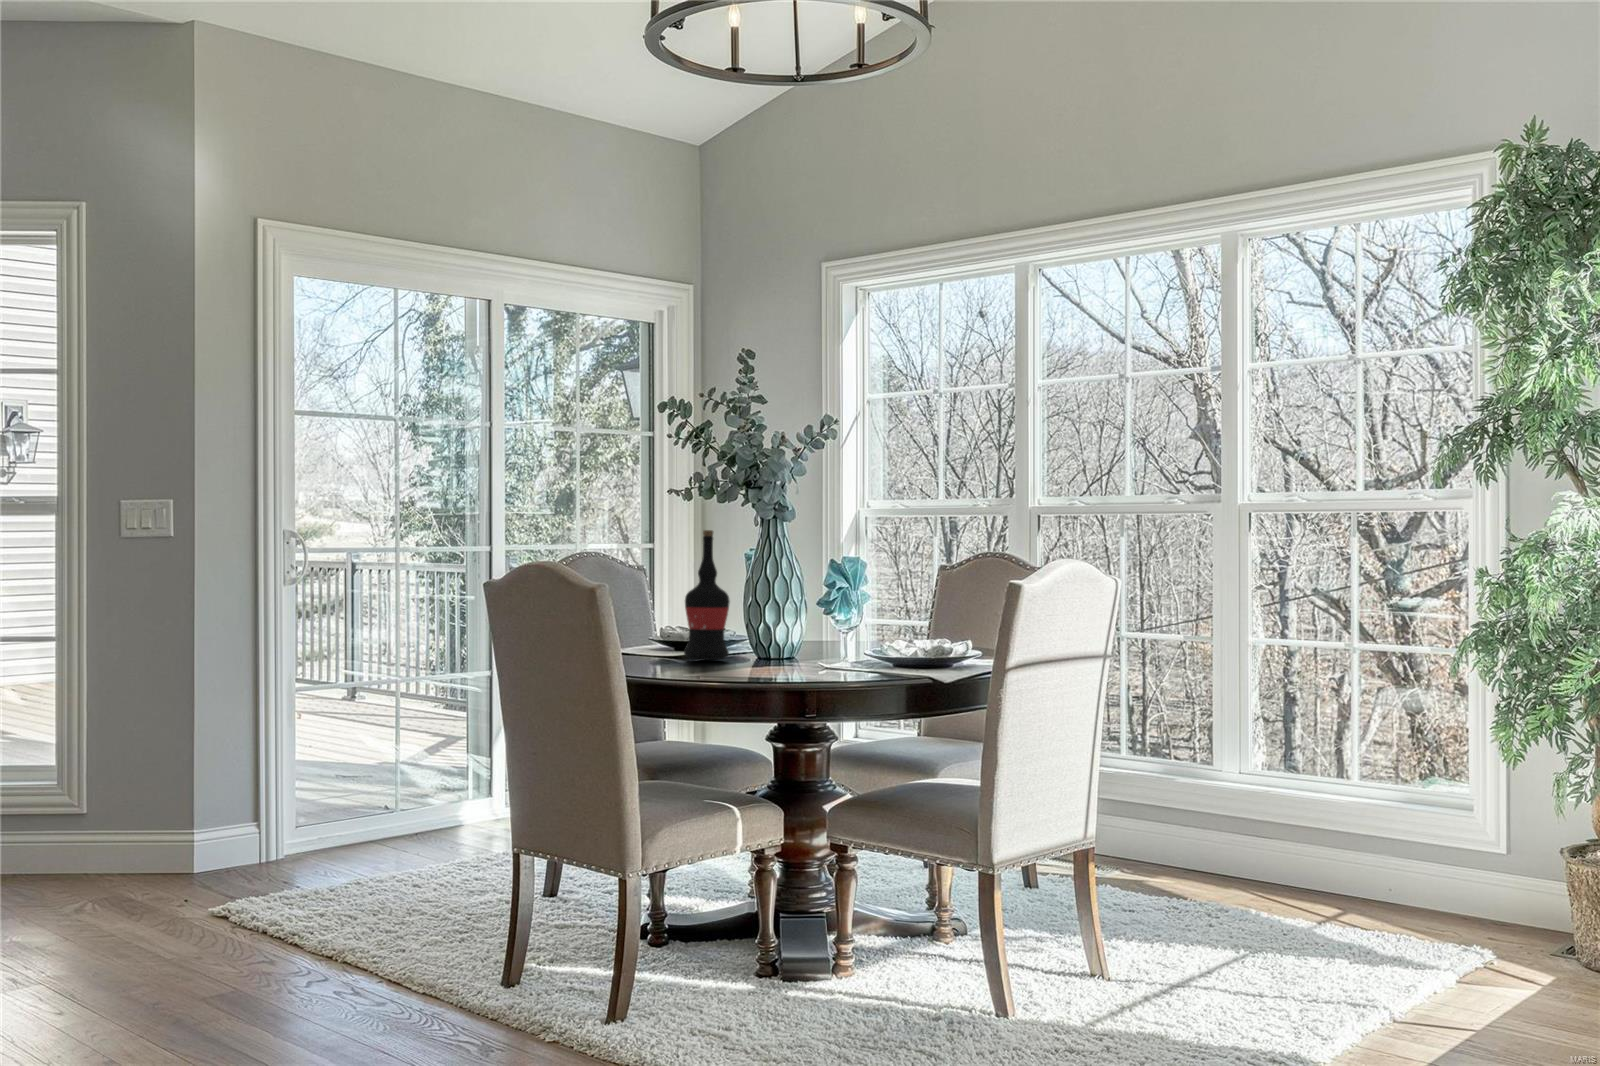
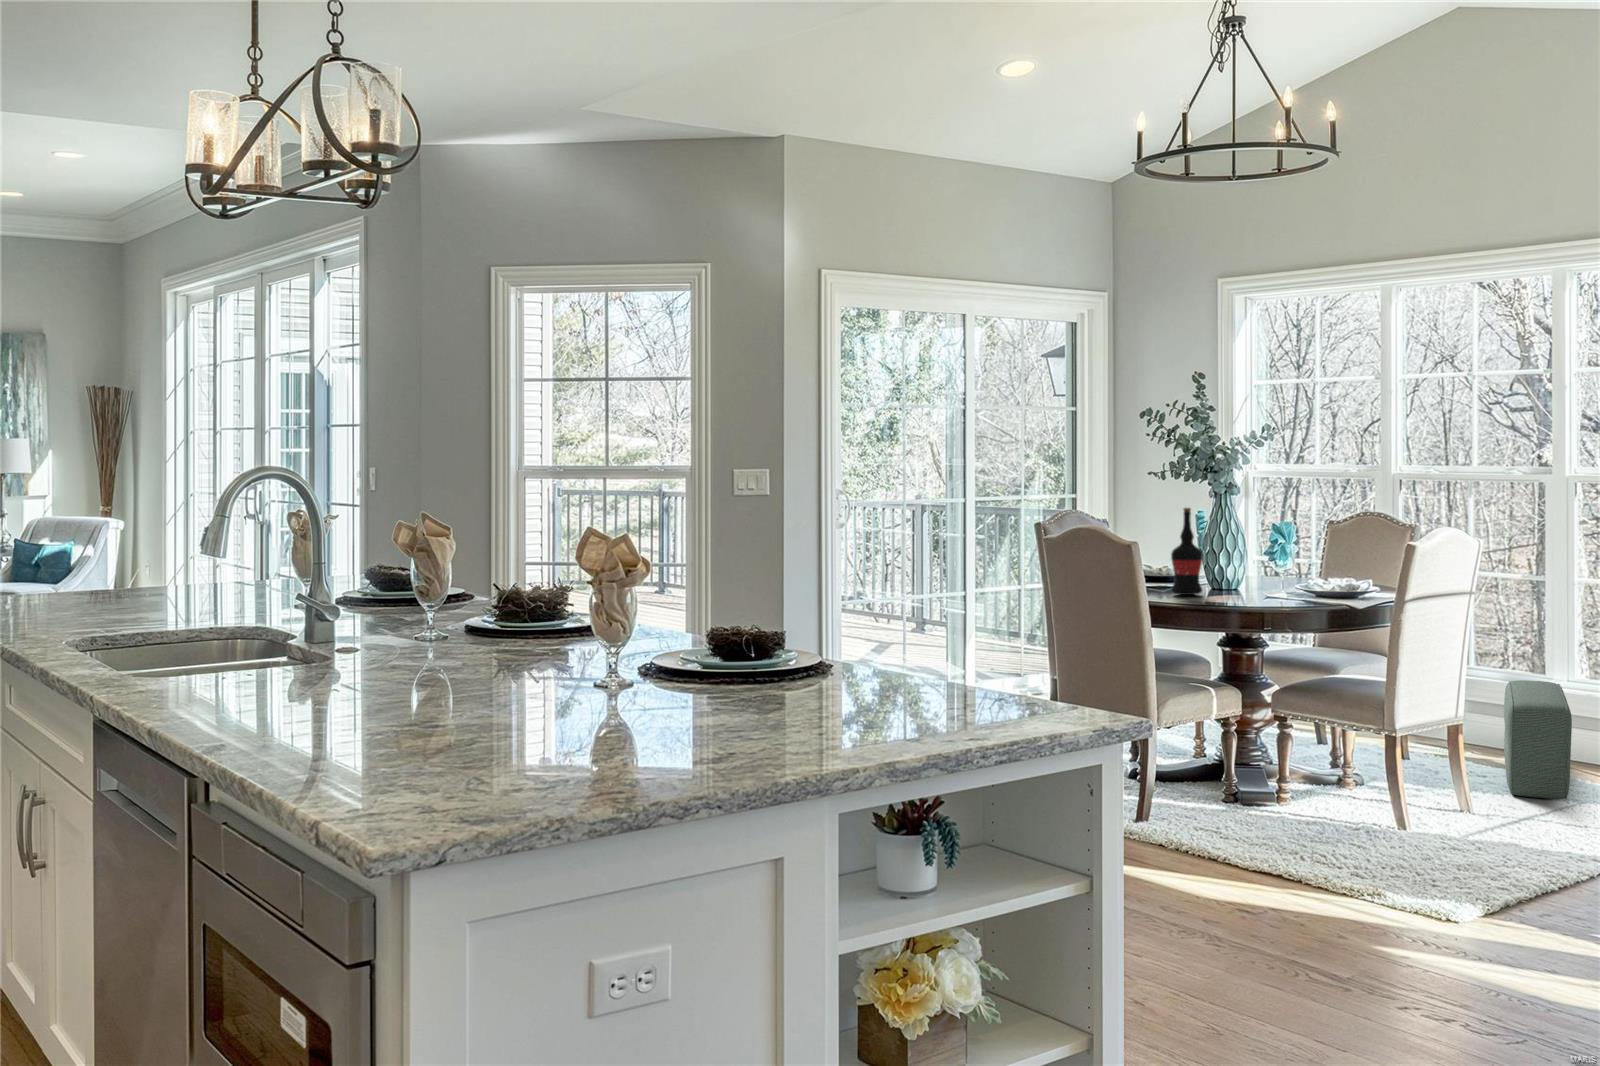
pouf: none [1150,784,1232,951] -> present [1504,680,1572,799]

